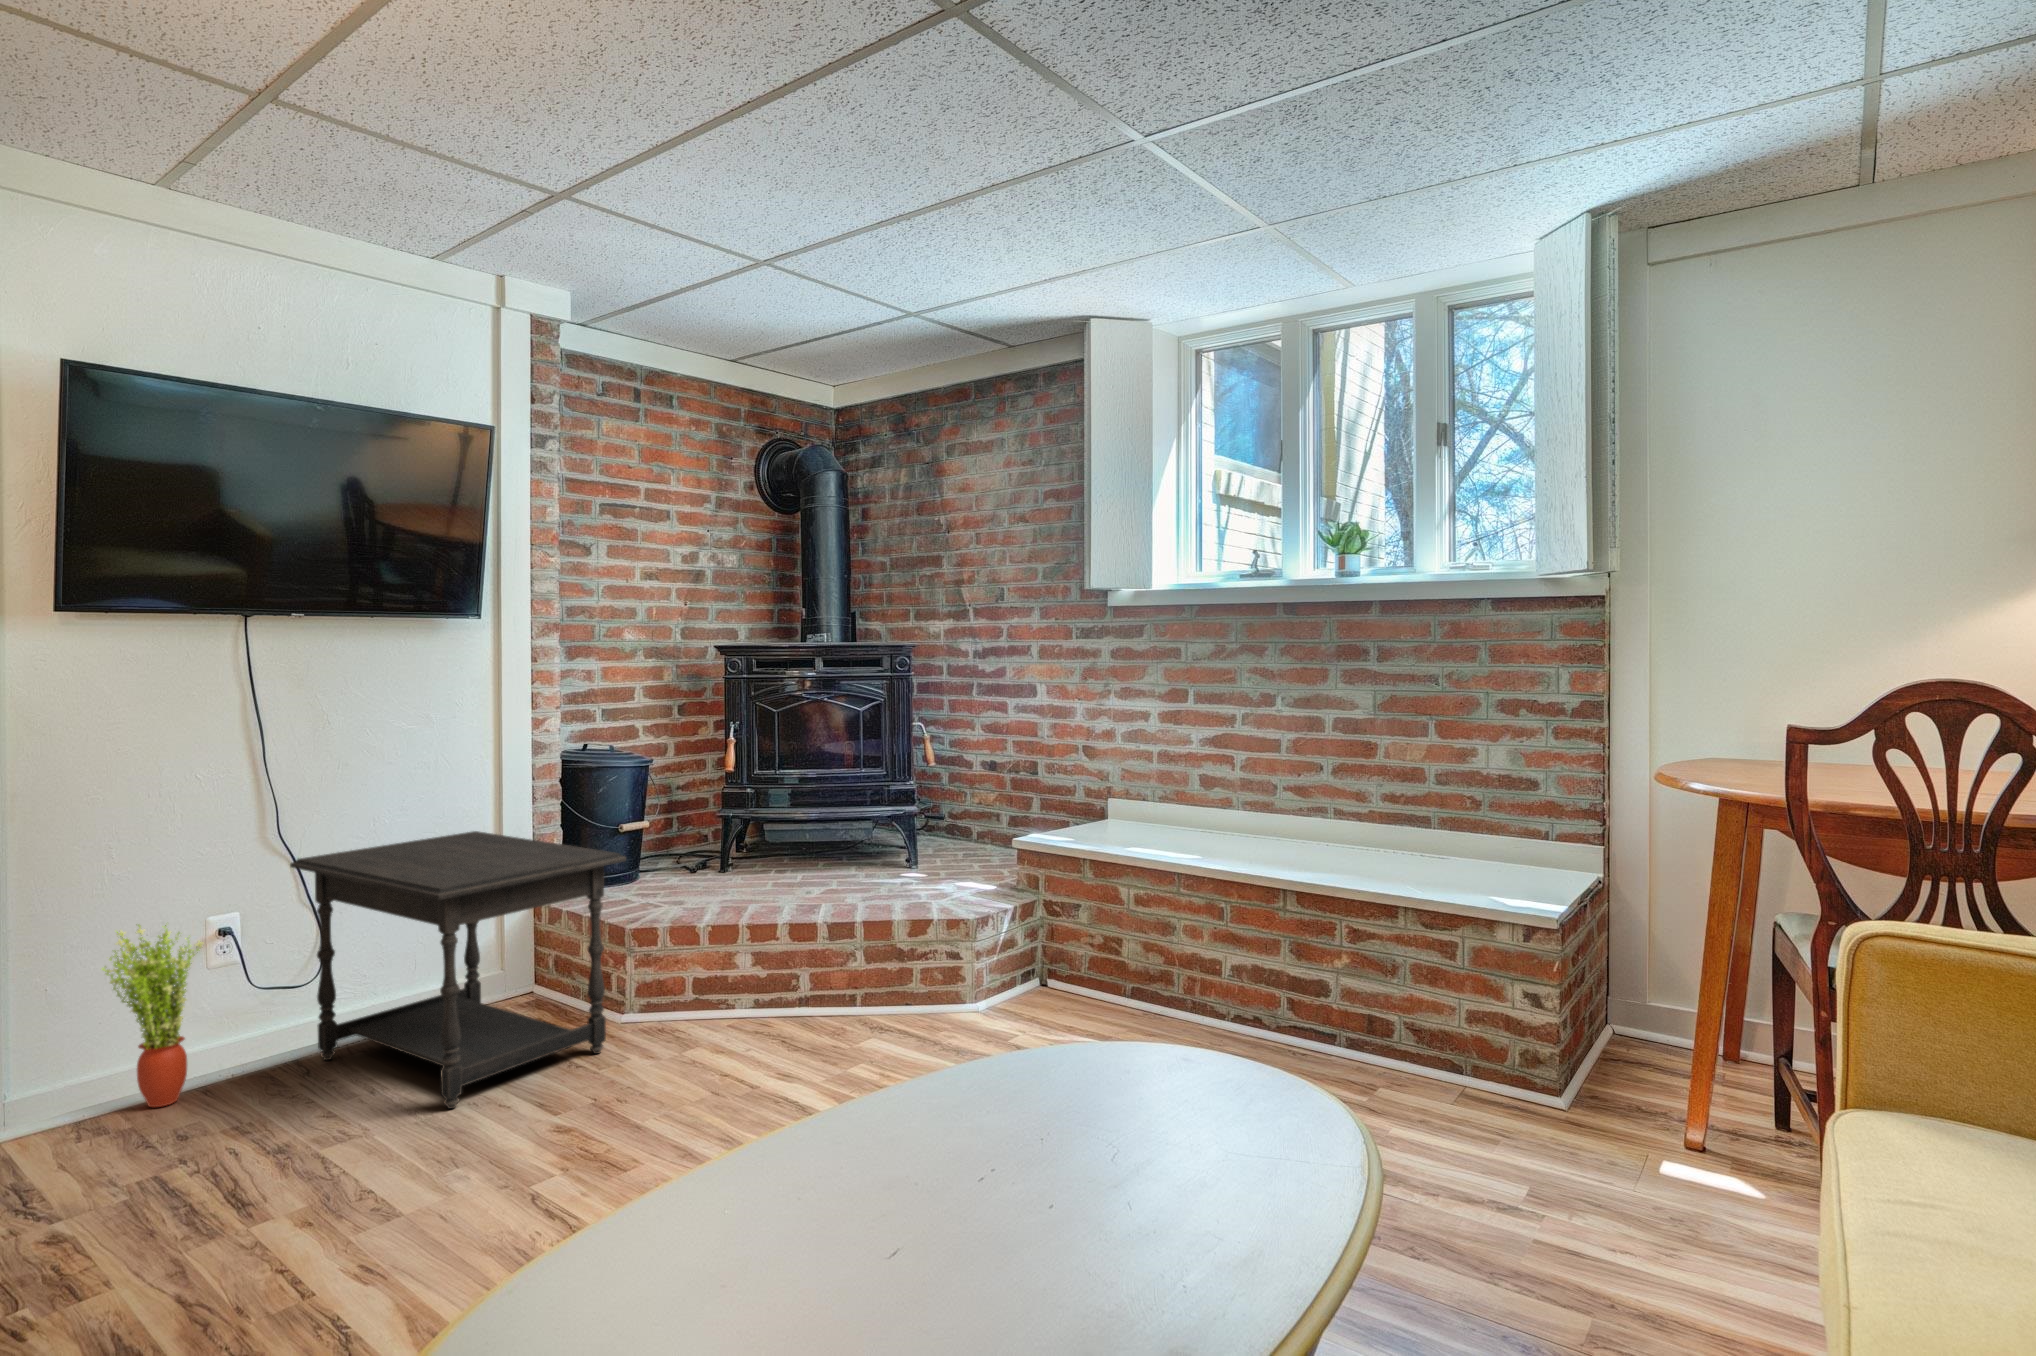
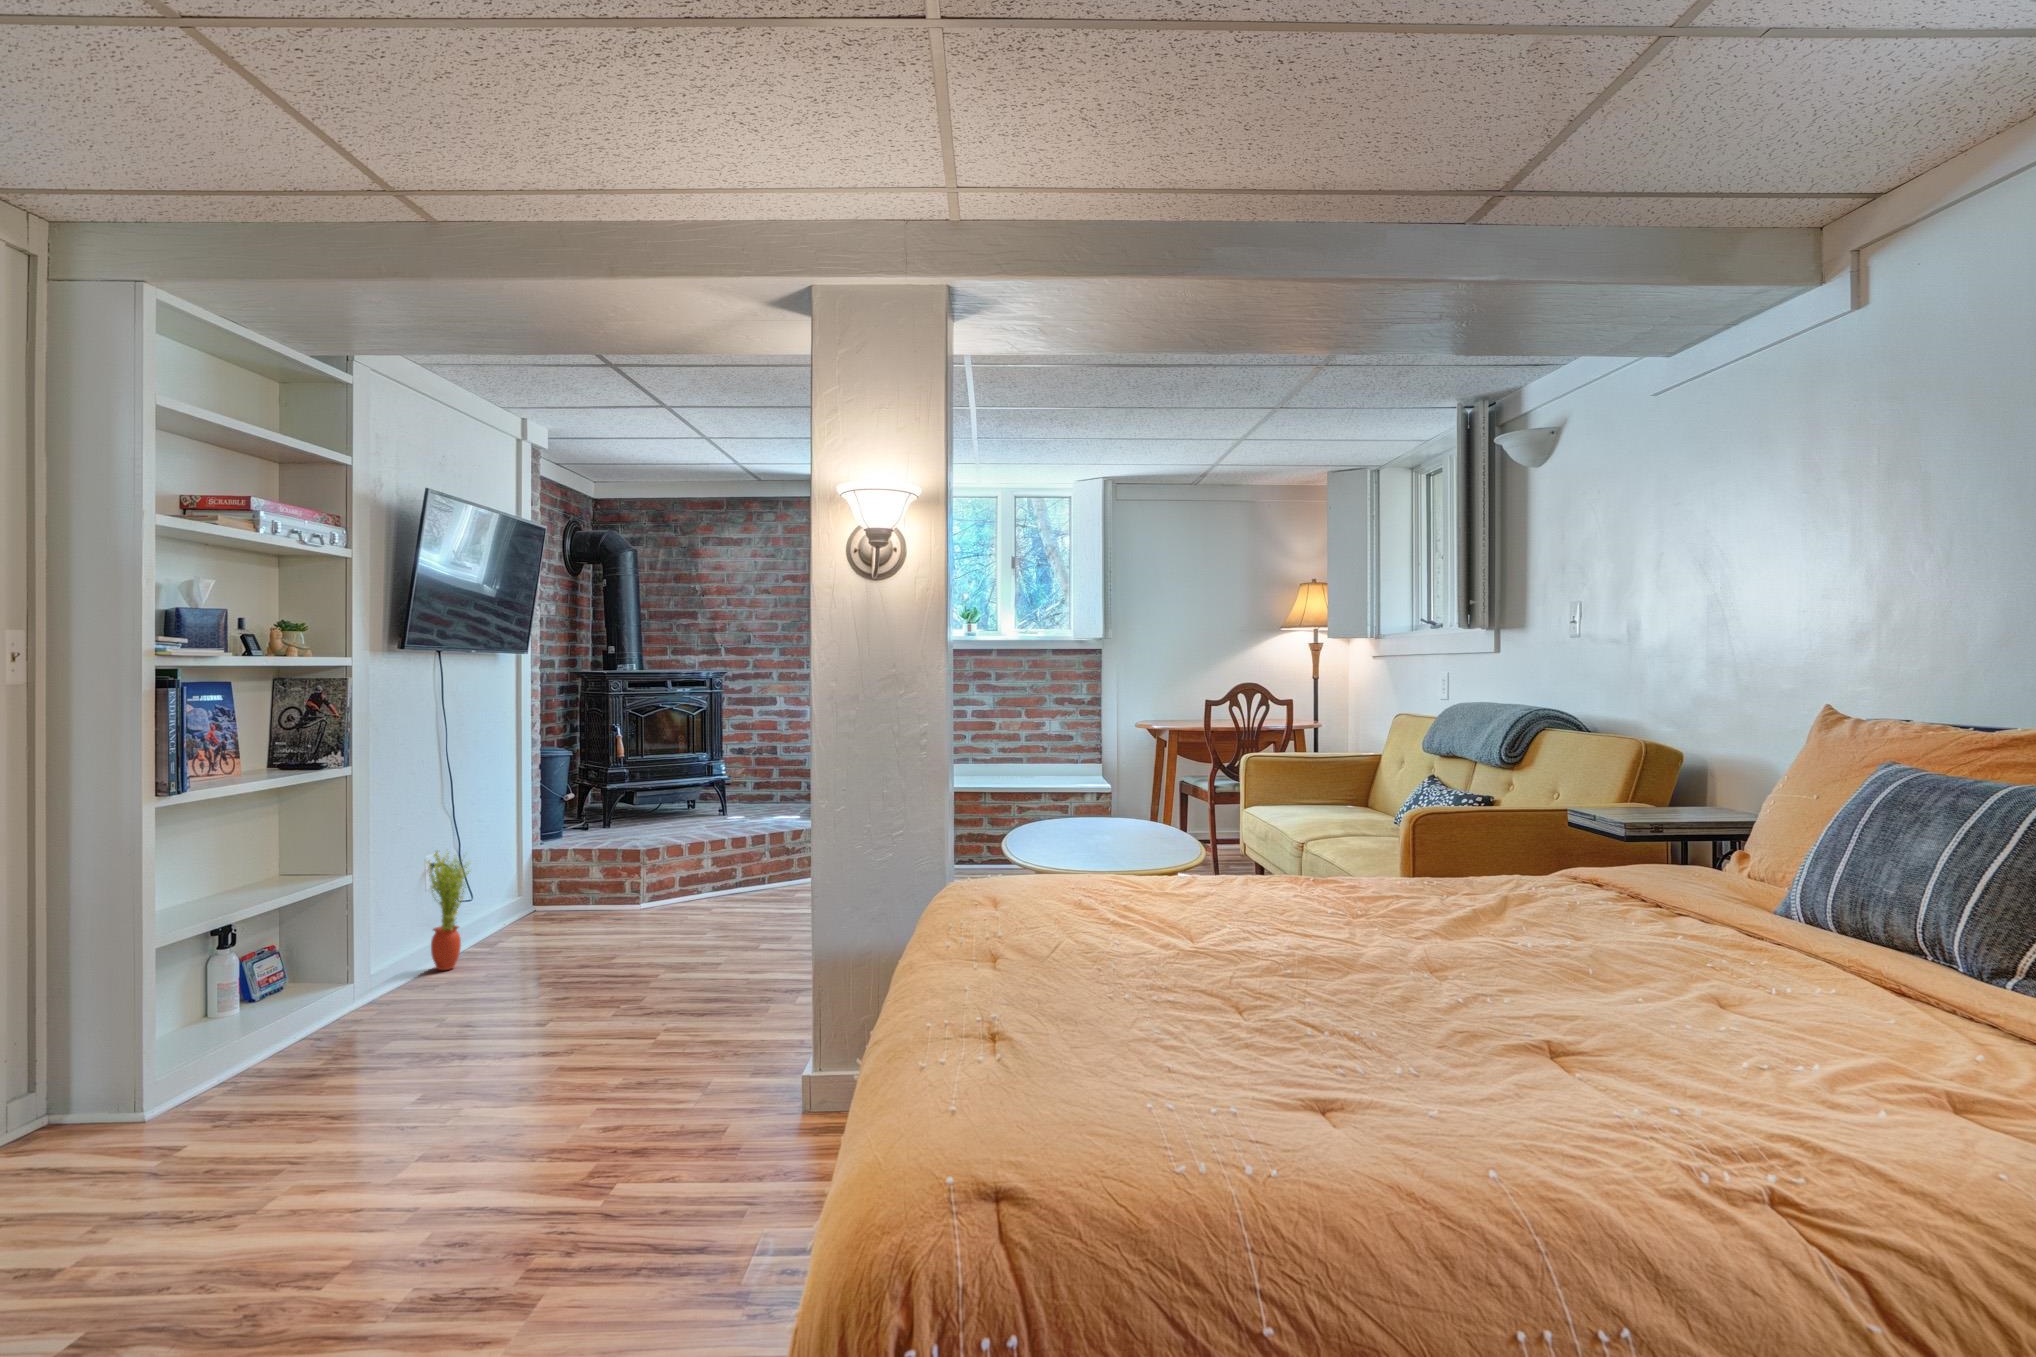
side table: present [290,831,626,1109] -> none [474,795,680,945]

